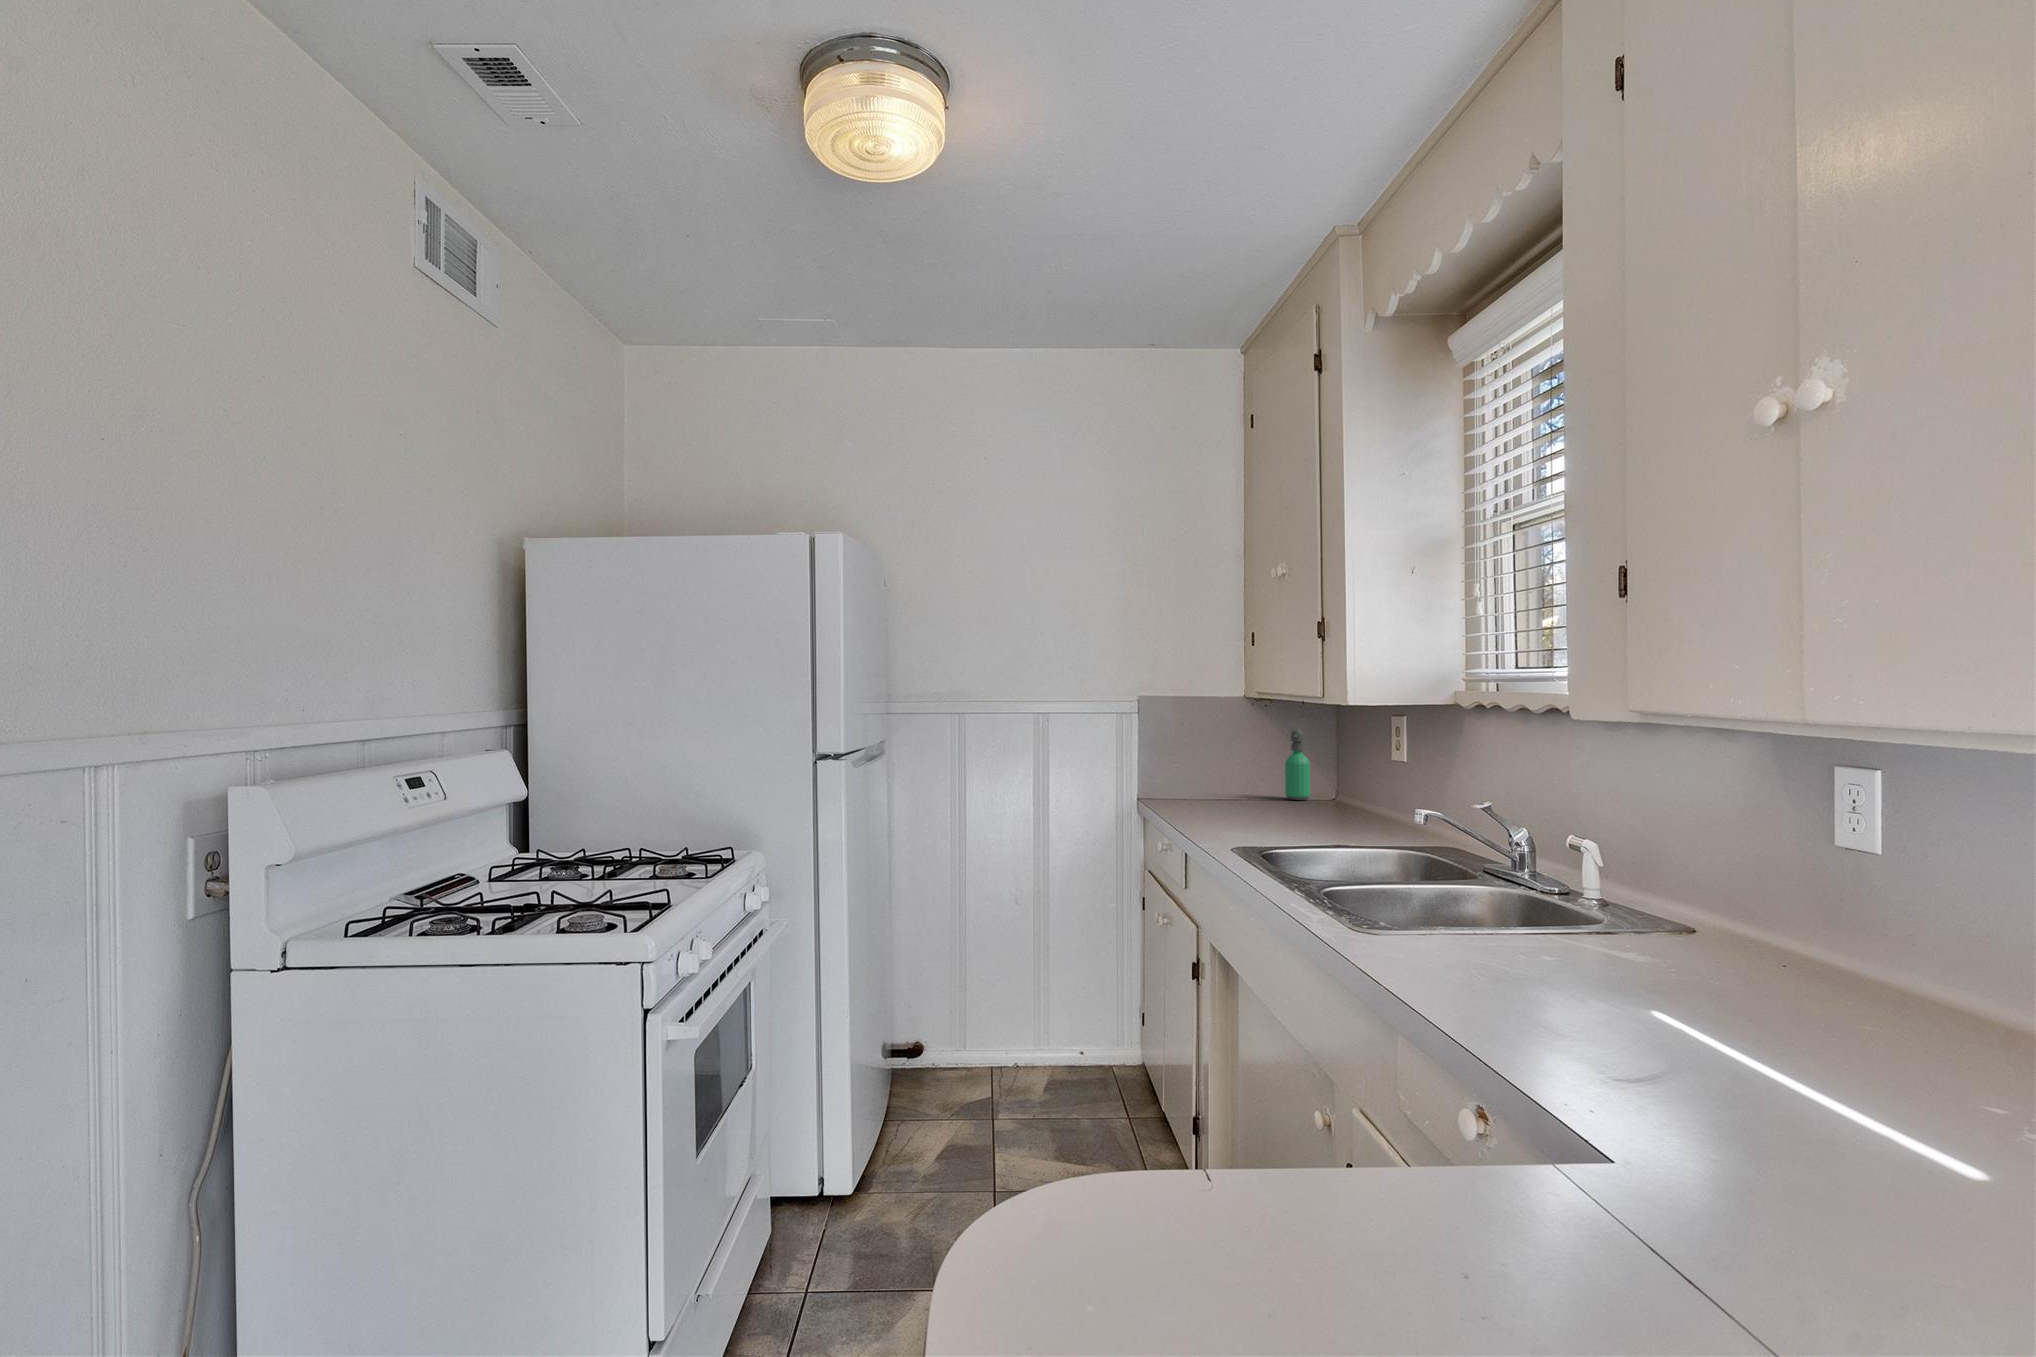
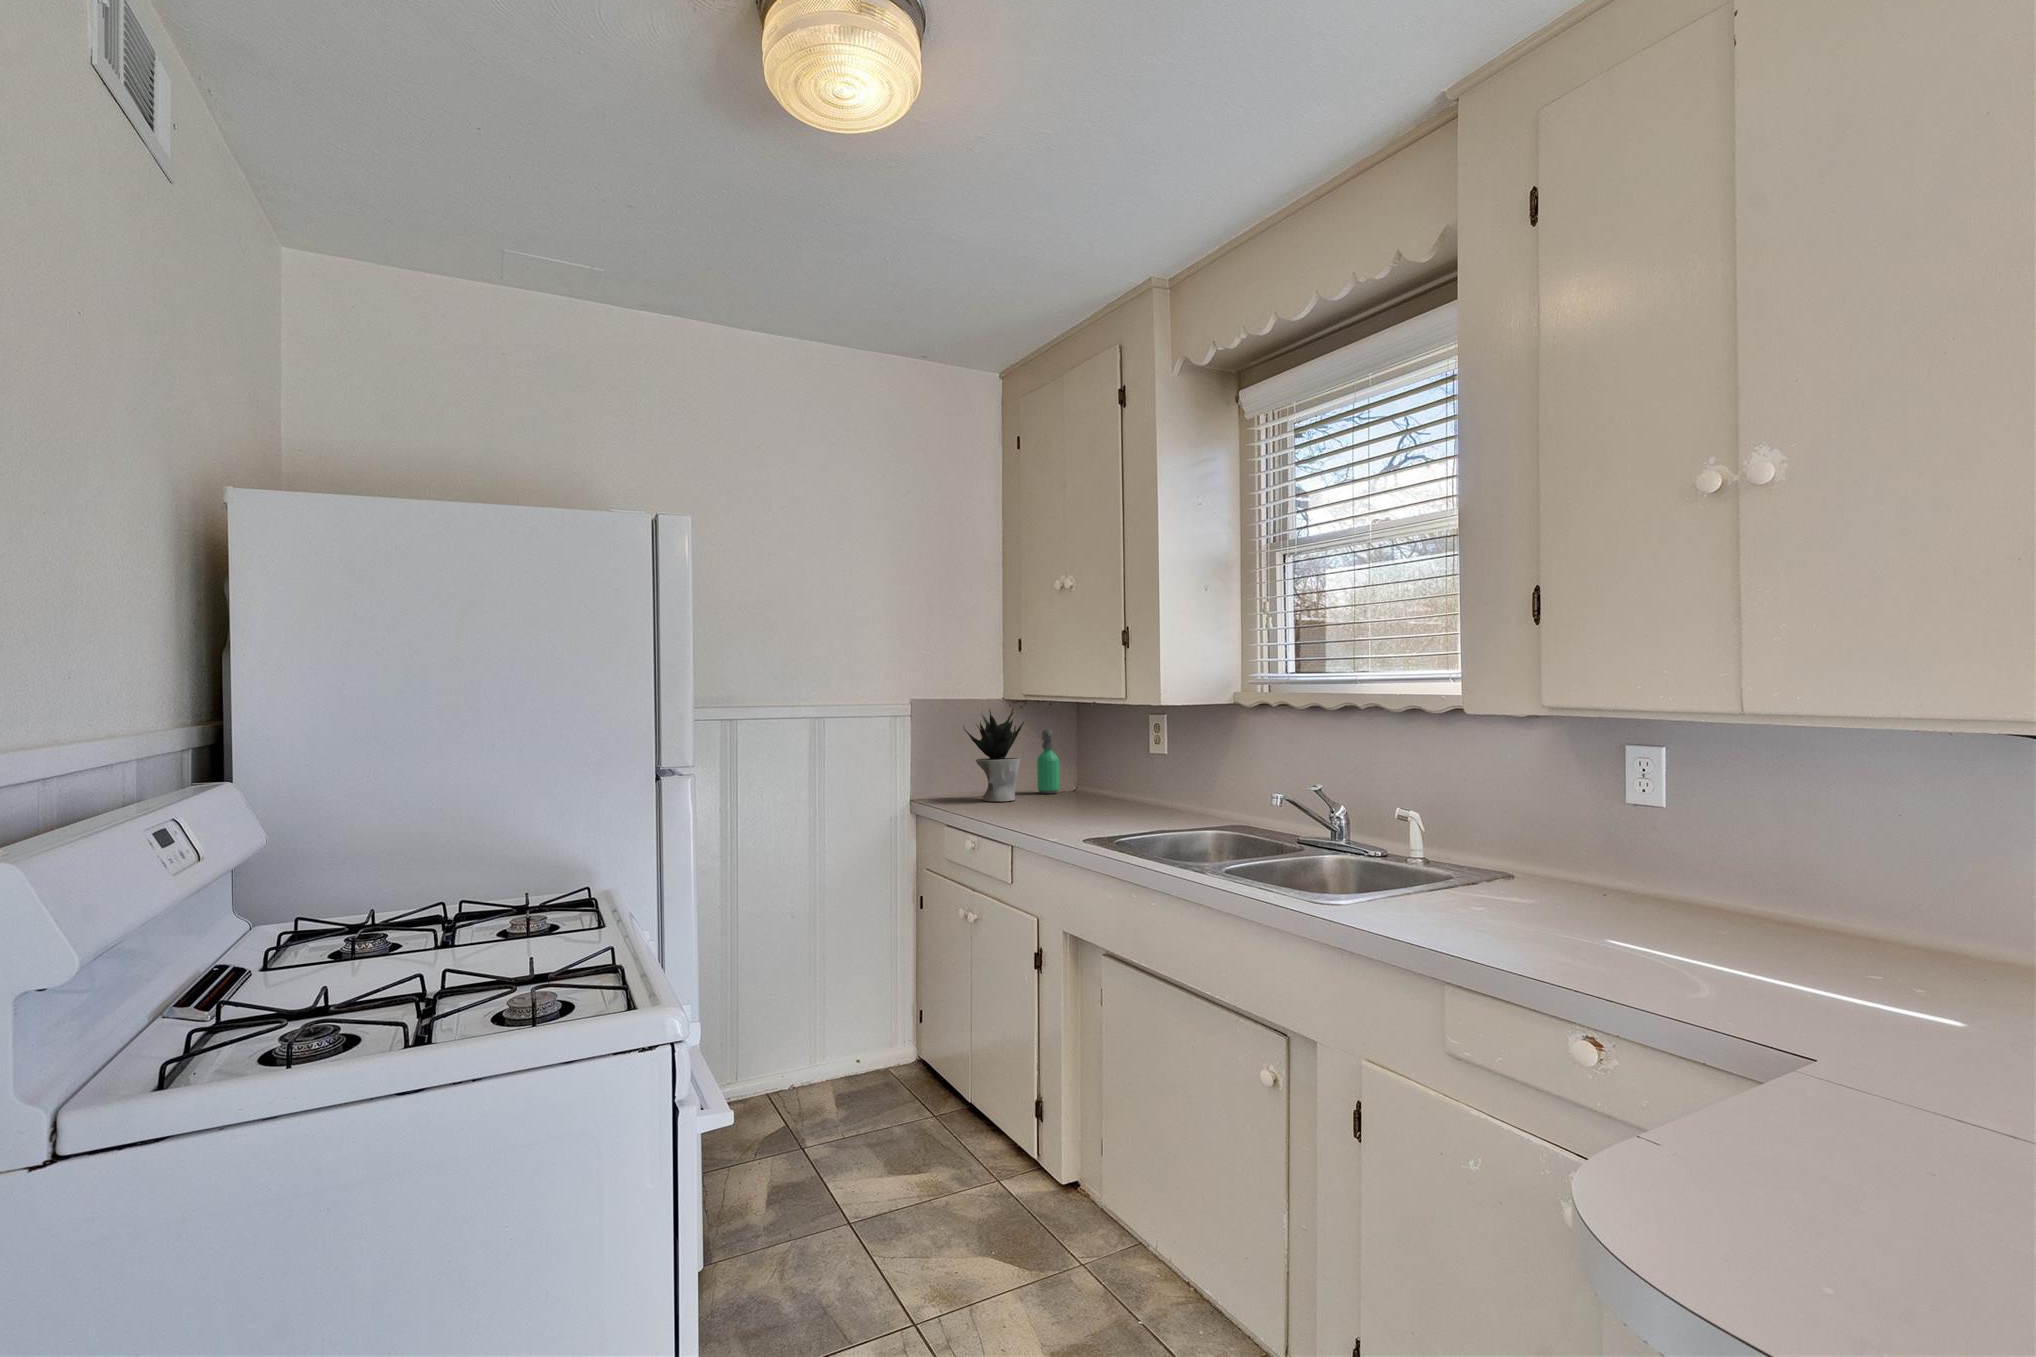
potted plant: none [1193,705,1258,805] -> present [963,708,1024,802]

